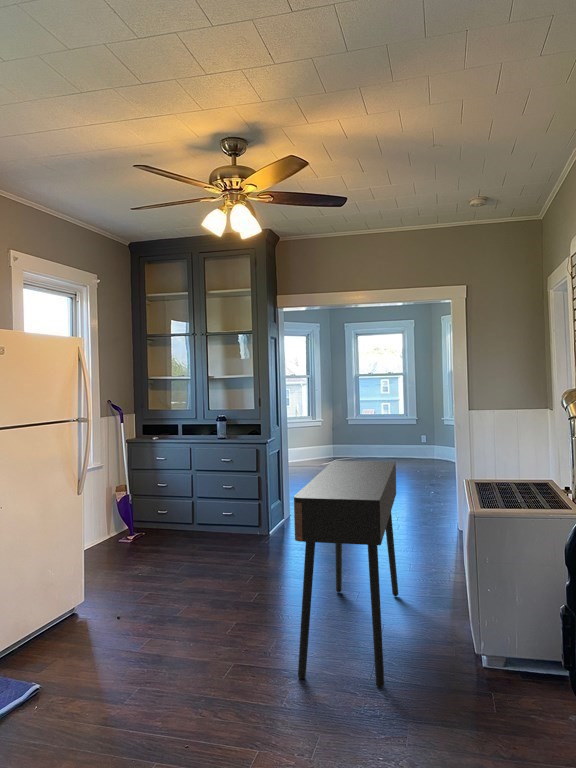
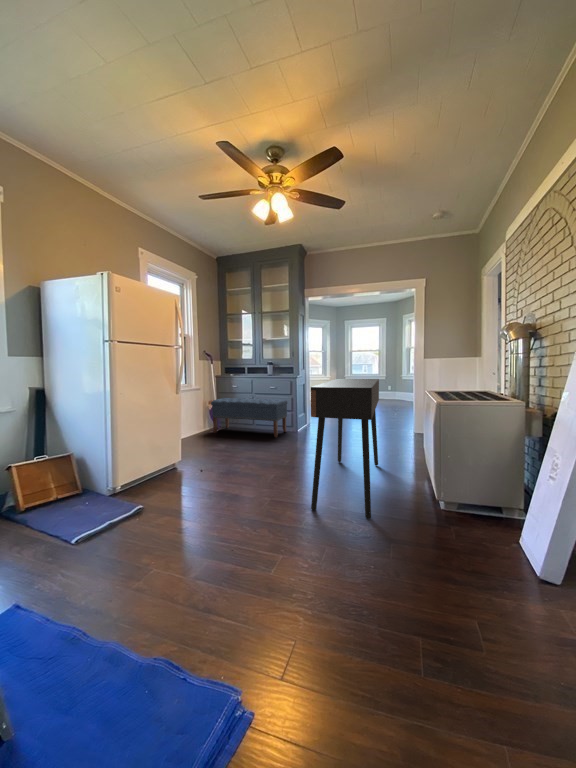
bench: none [122,478,252,547] -> present [211,398,287,438]

